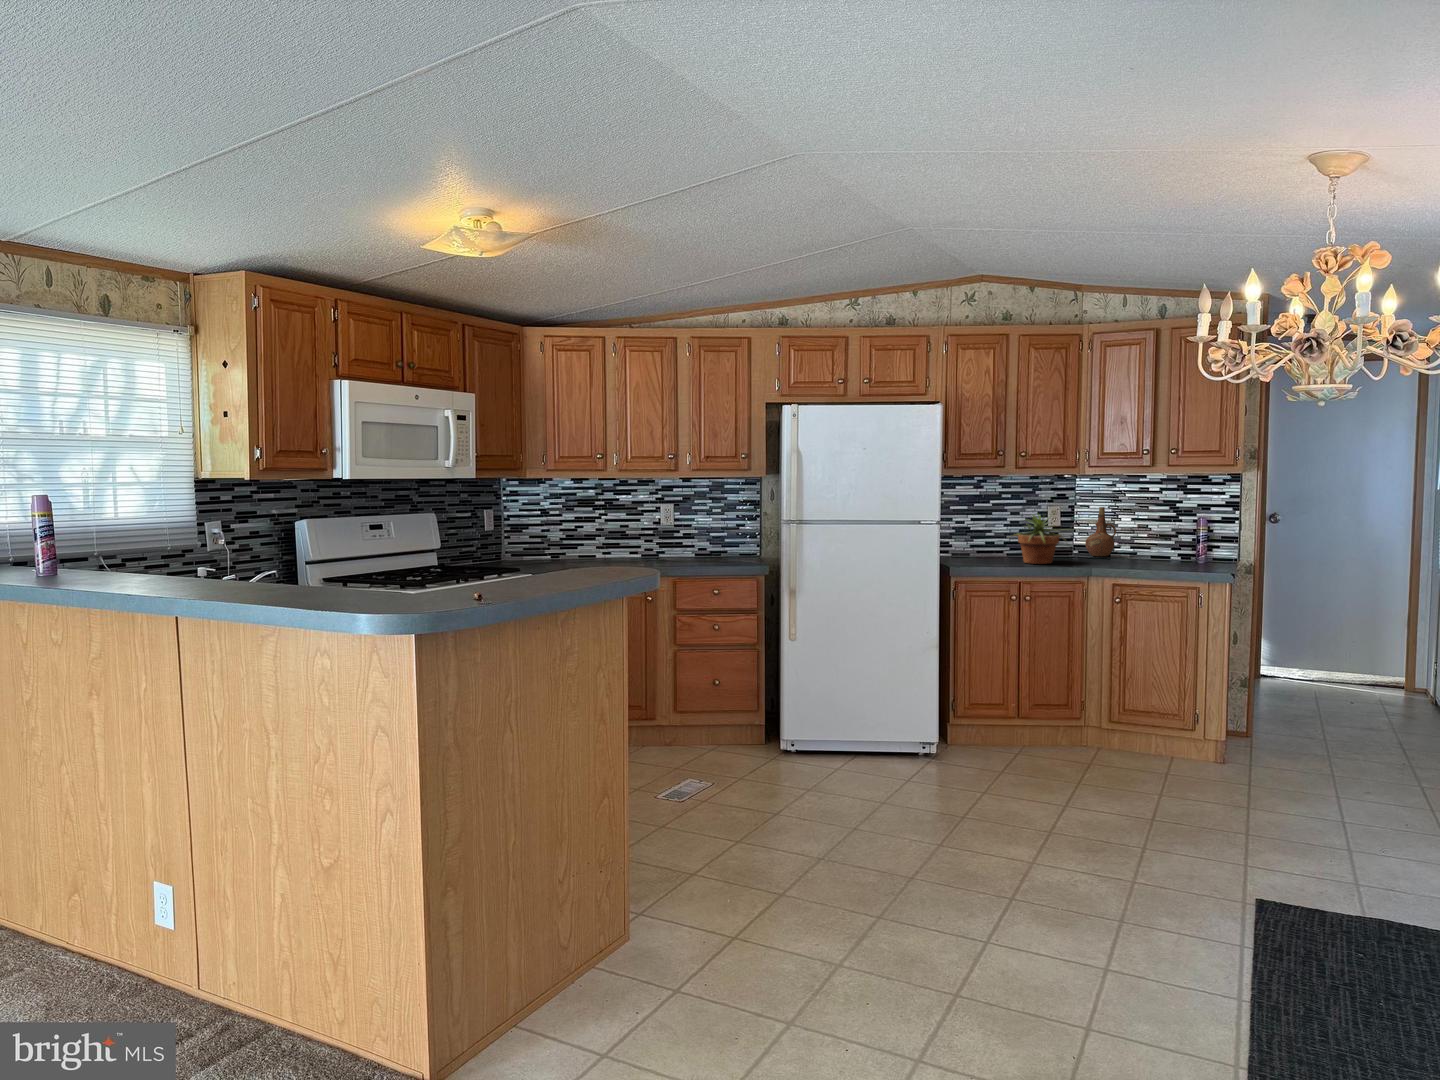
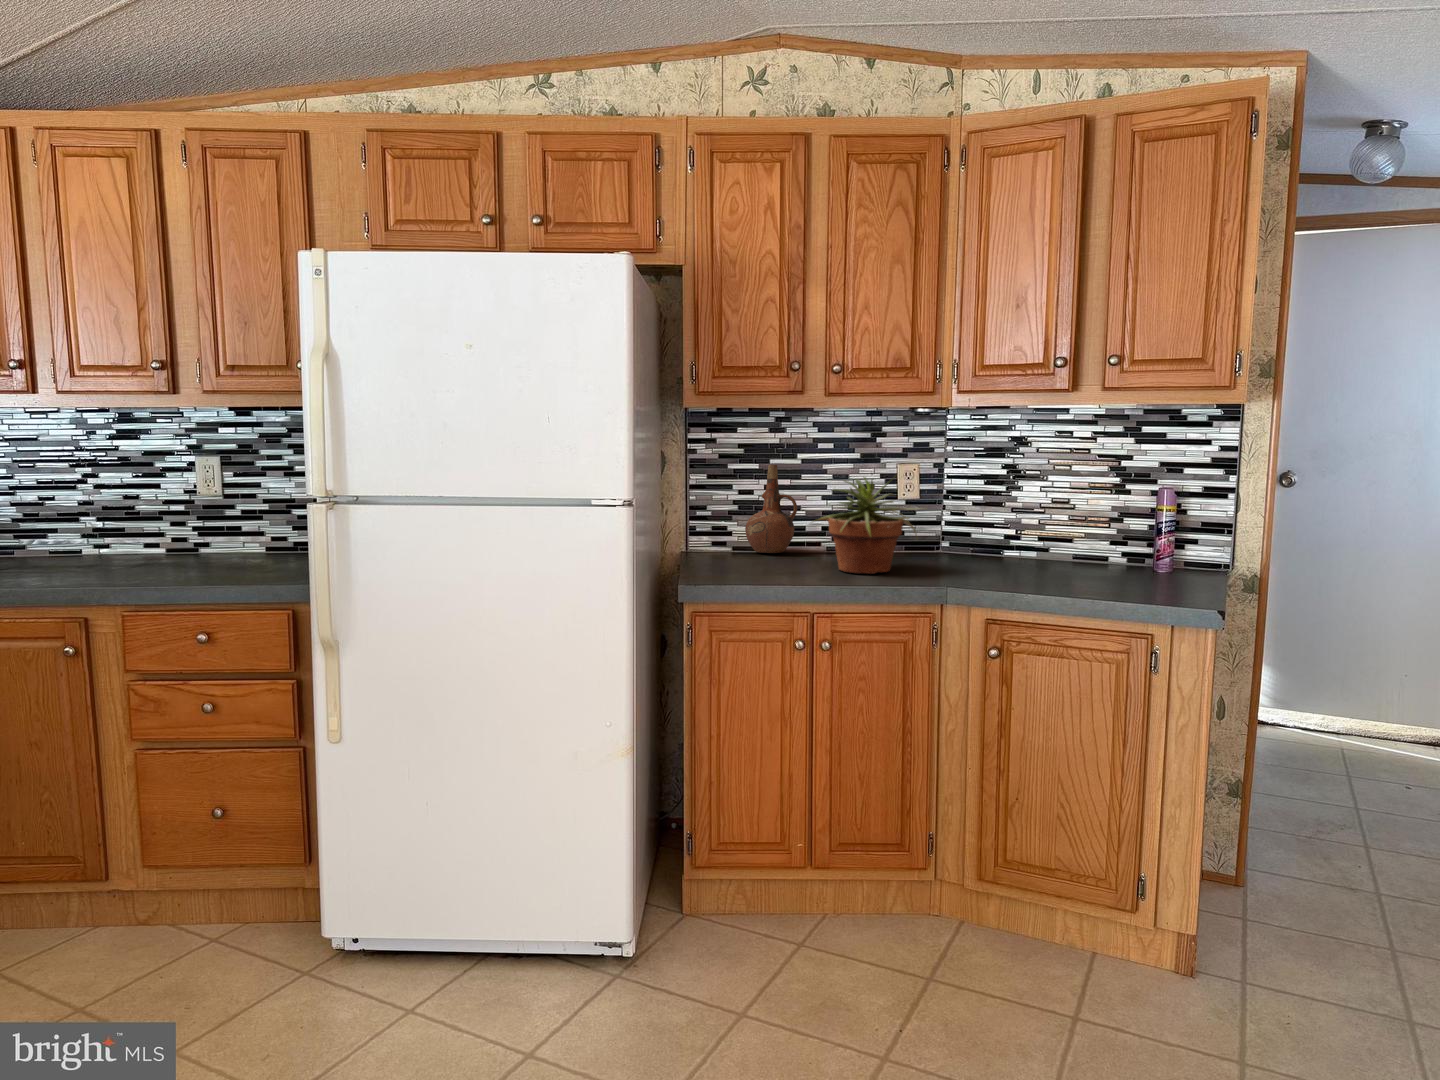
ceramic pitcher: present [1085,507,1116,556] -> present [745,465,797,553]

